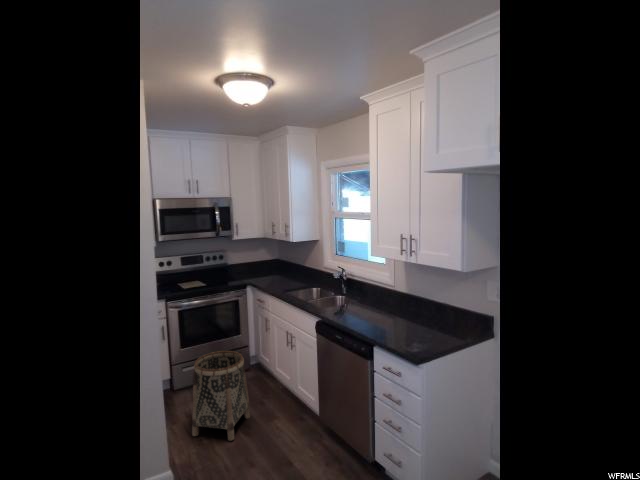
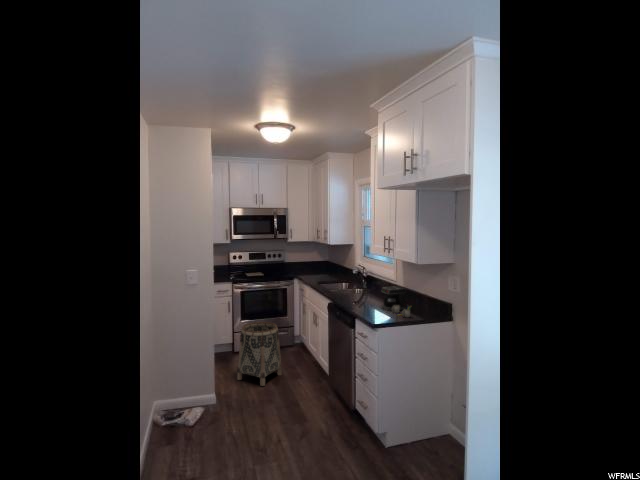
coffee maker: none [391,294,441,338] -> present [381,286,411,318]

